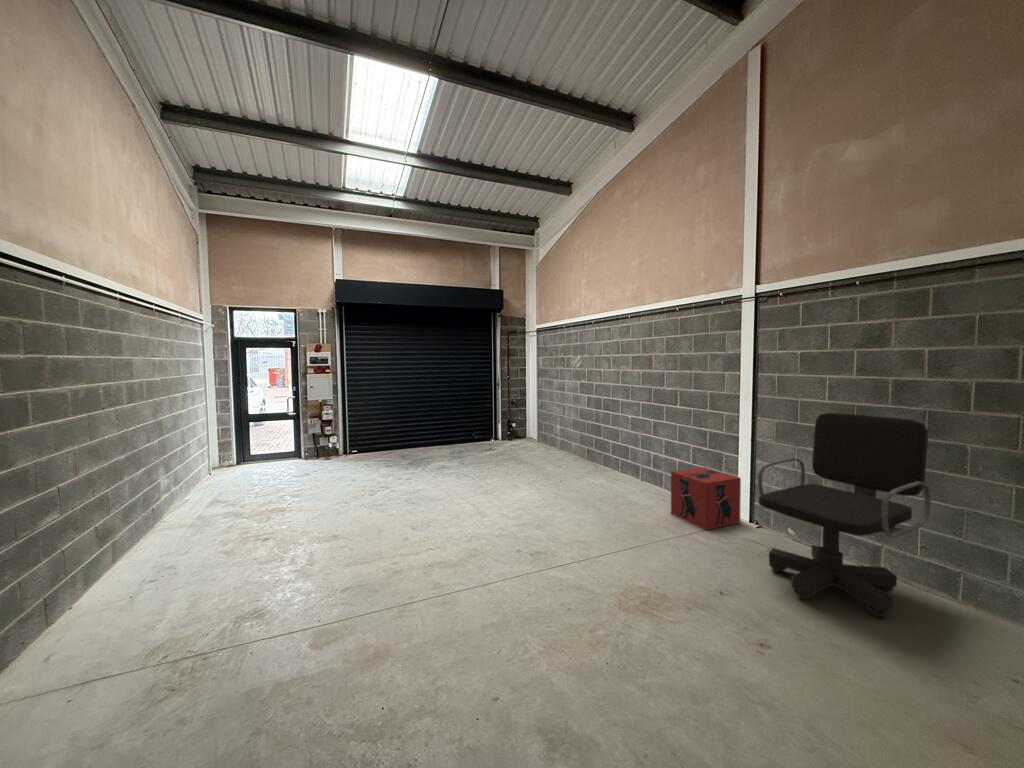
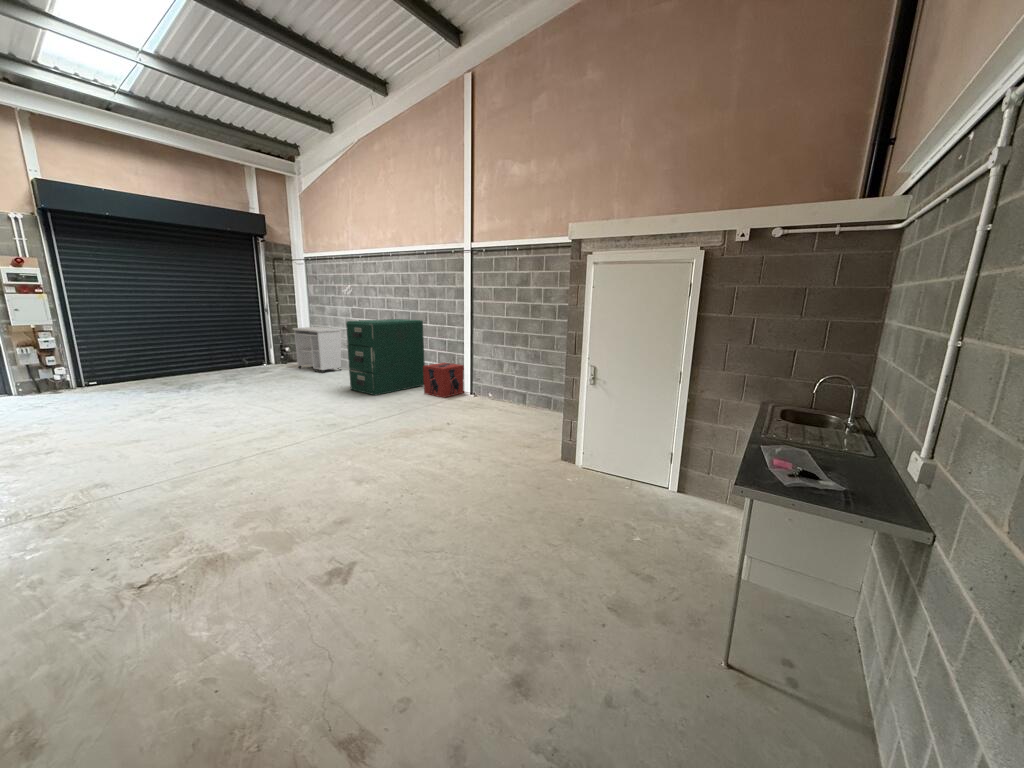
filing cabinet: none [568,398,670,506] -> present [346,319,425,395]
desk: none [518,402,566,456] -> present [293,327,343,373]
office chair: present [758,413,931,617] -> none [465,321,535,414]

